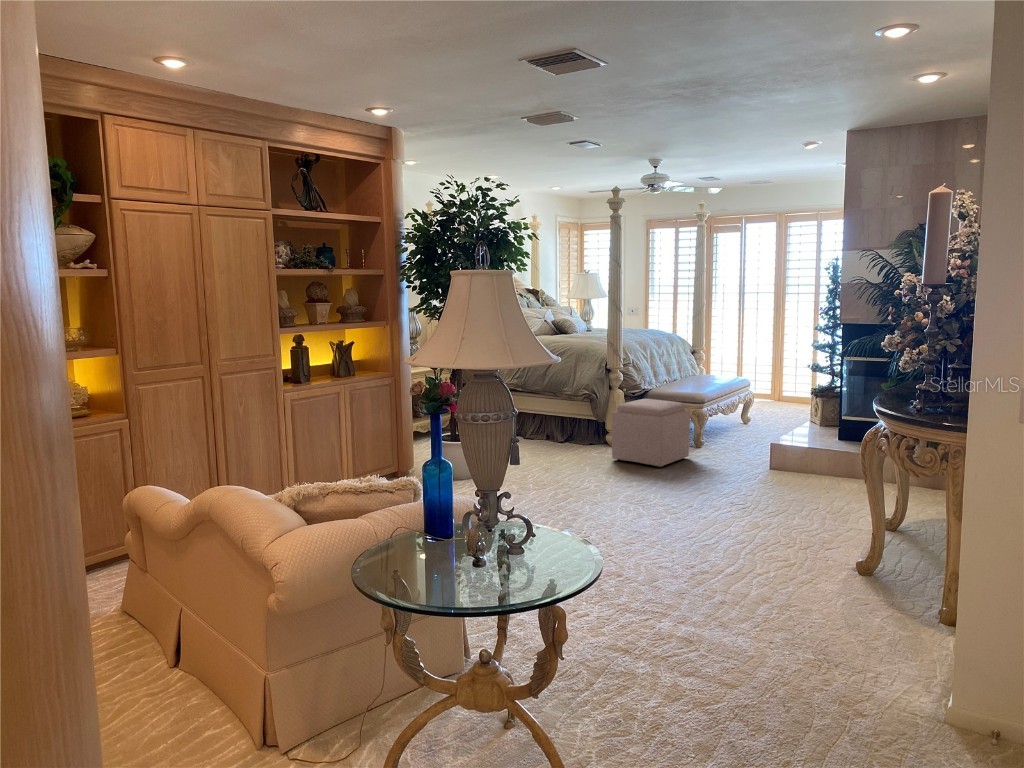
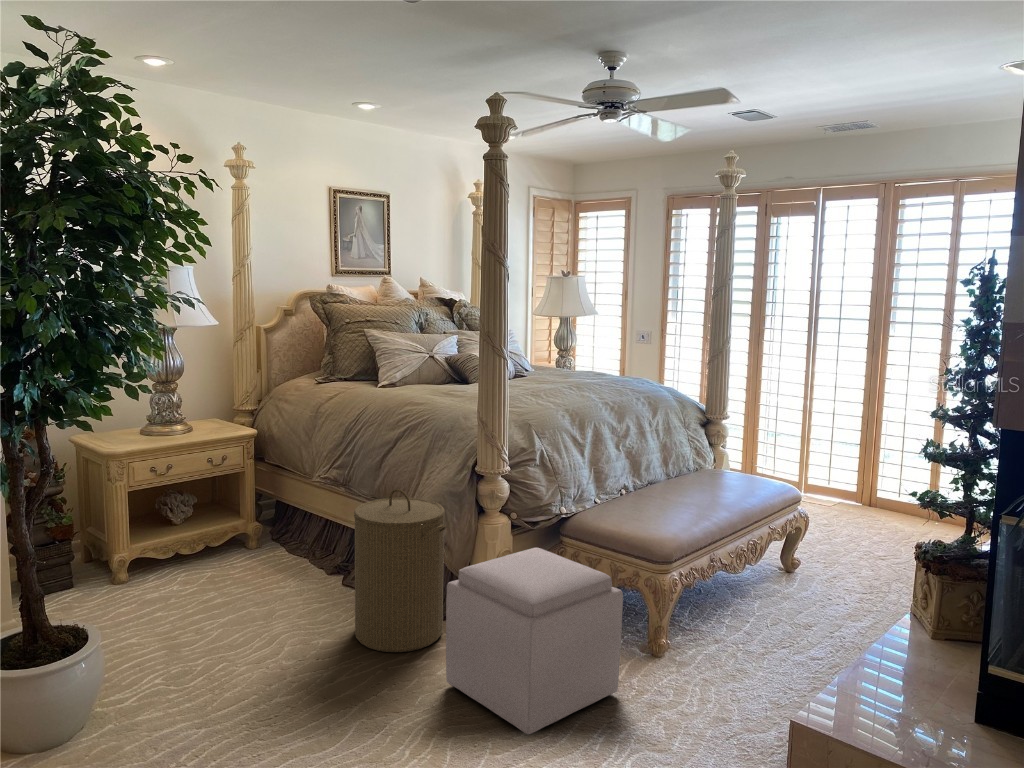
laundry hamper: none [548,378,599,455] -> present [354,489,447,652]

